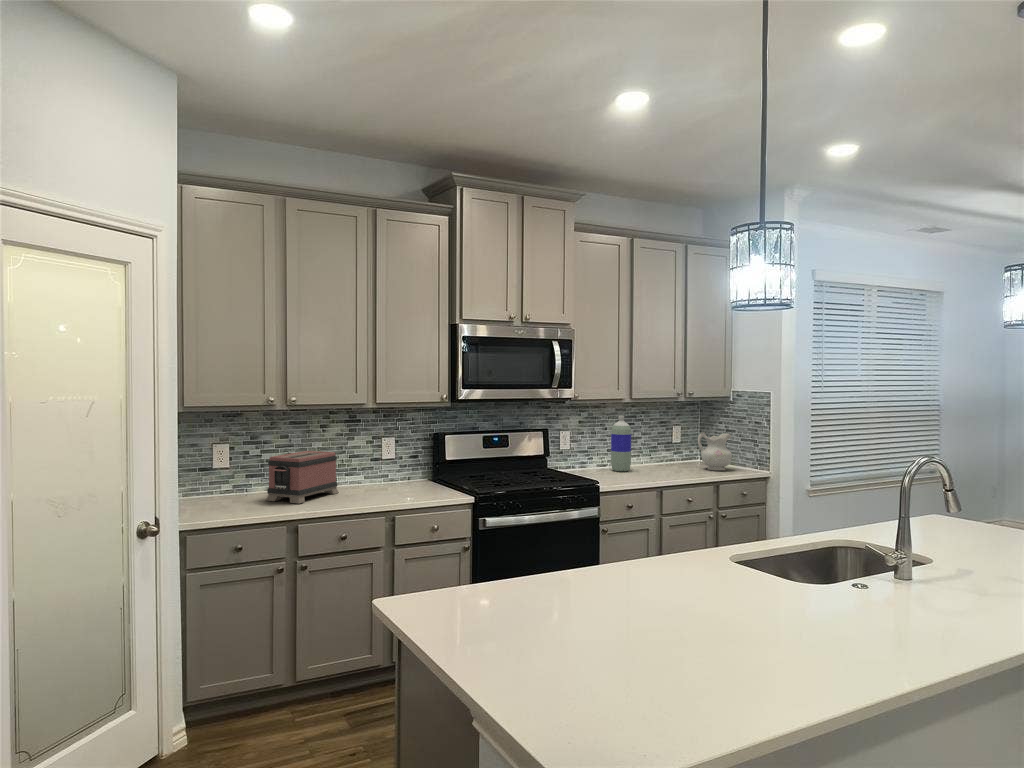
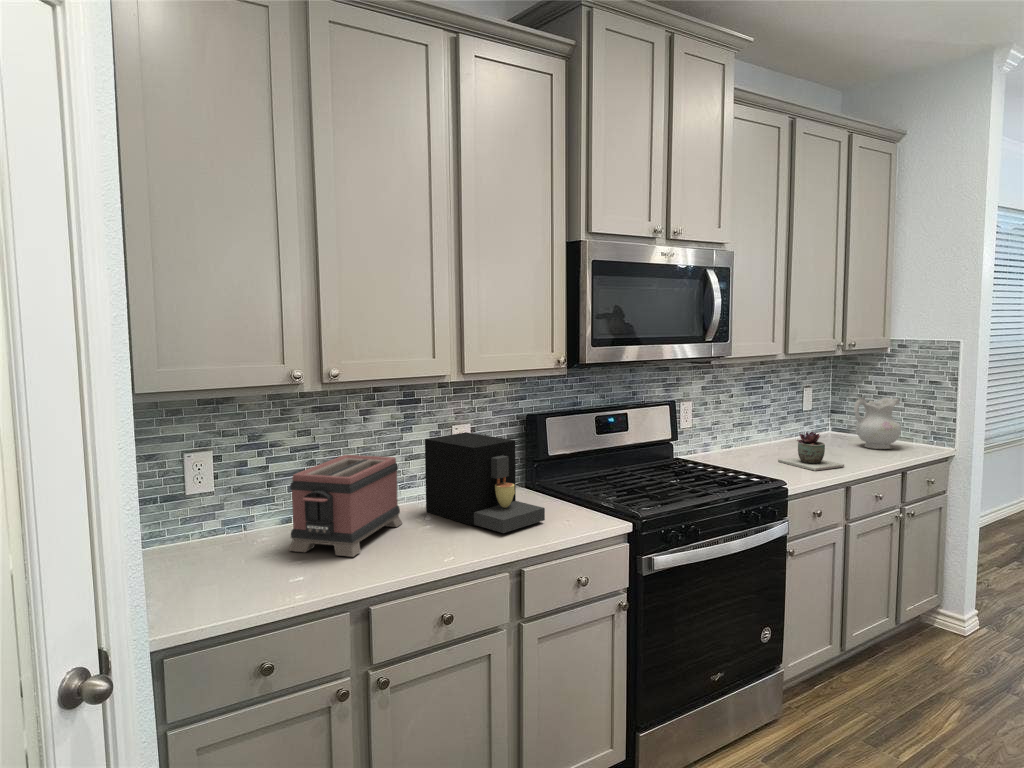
bottle: present [611,416,631,472] -> none [746,378,777,456]
coffee maker: none [358,442,423,498] -> present [425,432,545,533]
succulent plant: none [626,453,668,480] -> present [778,432,844,471]

